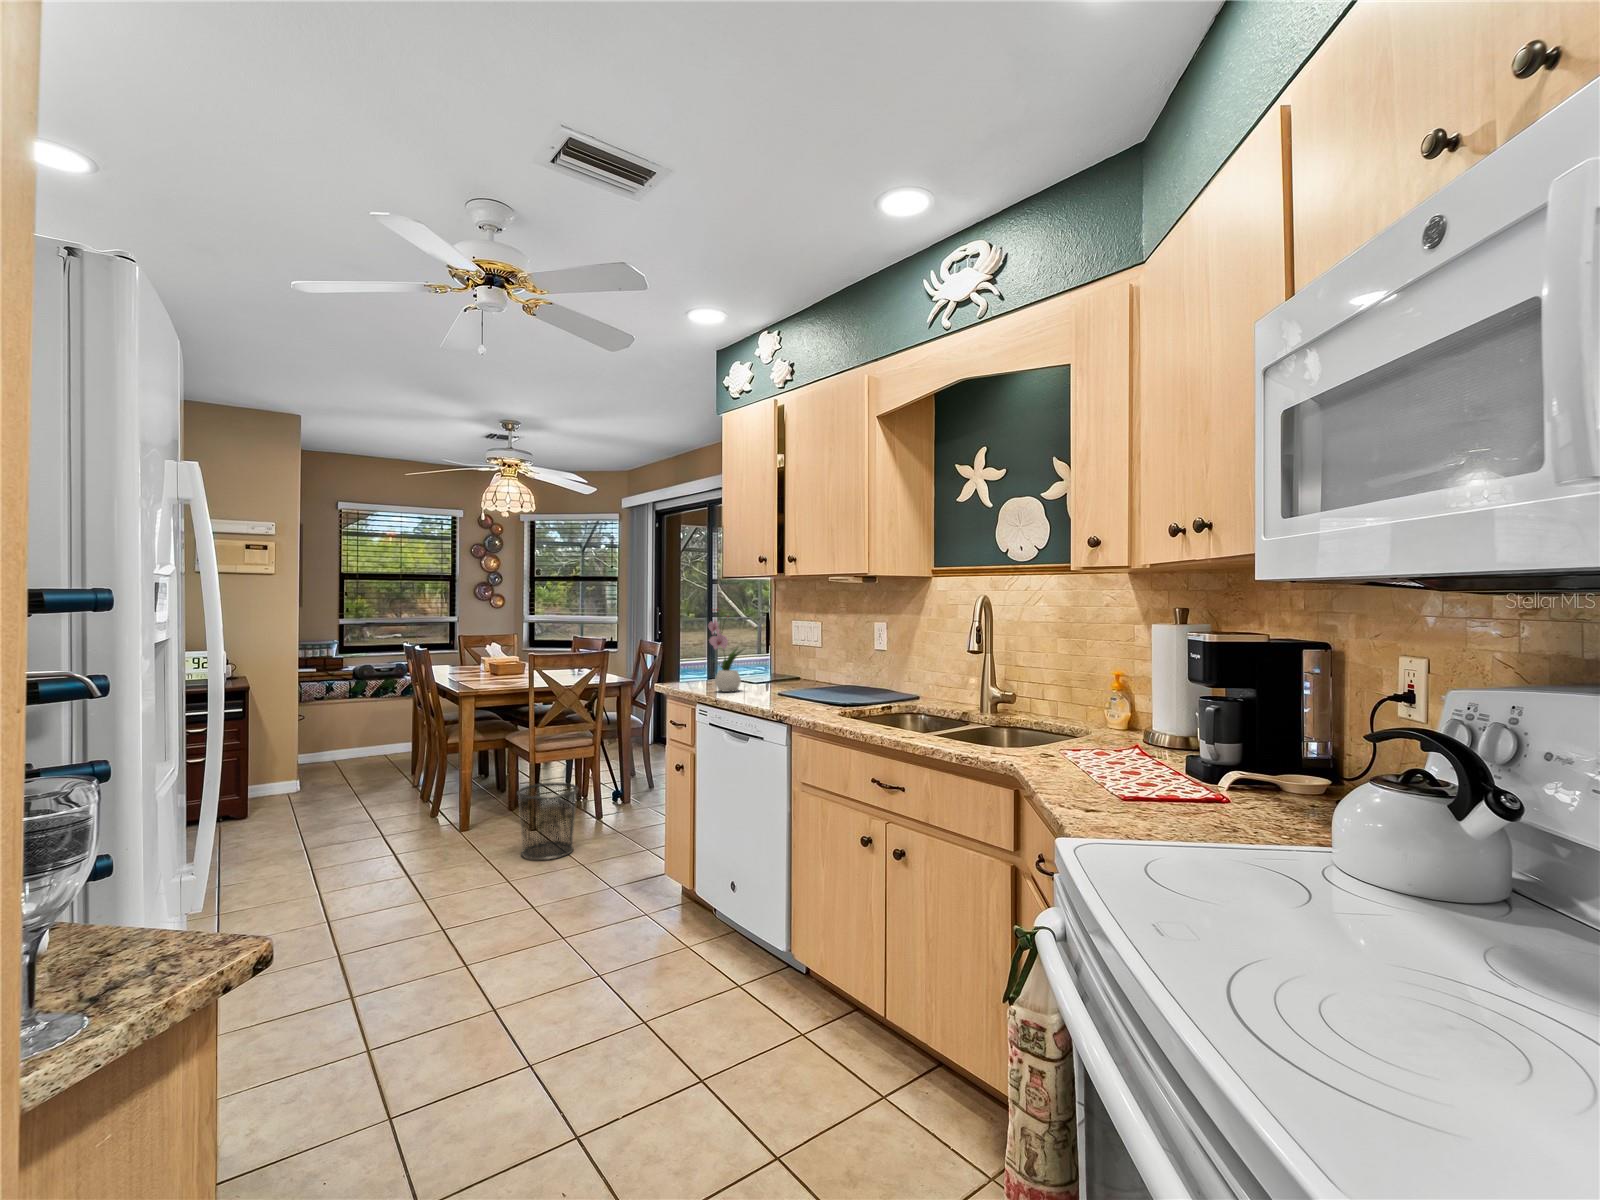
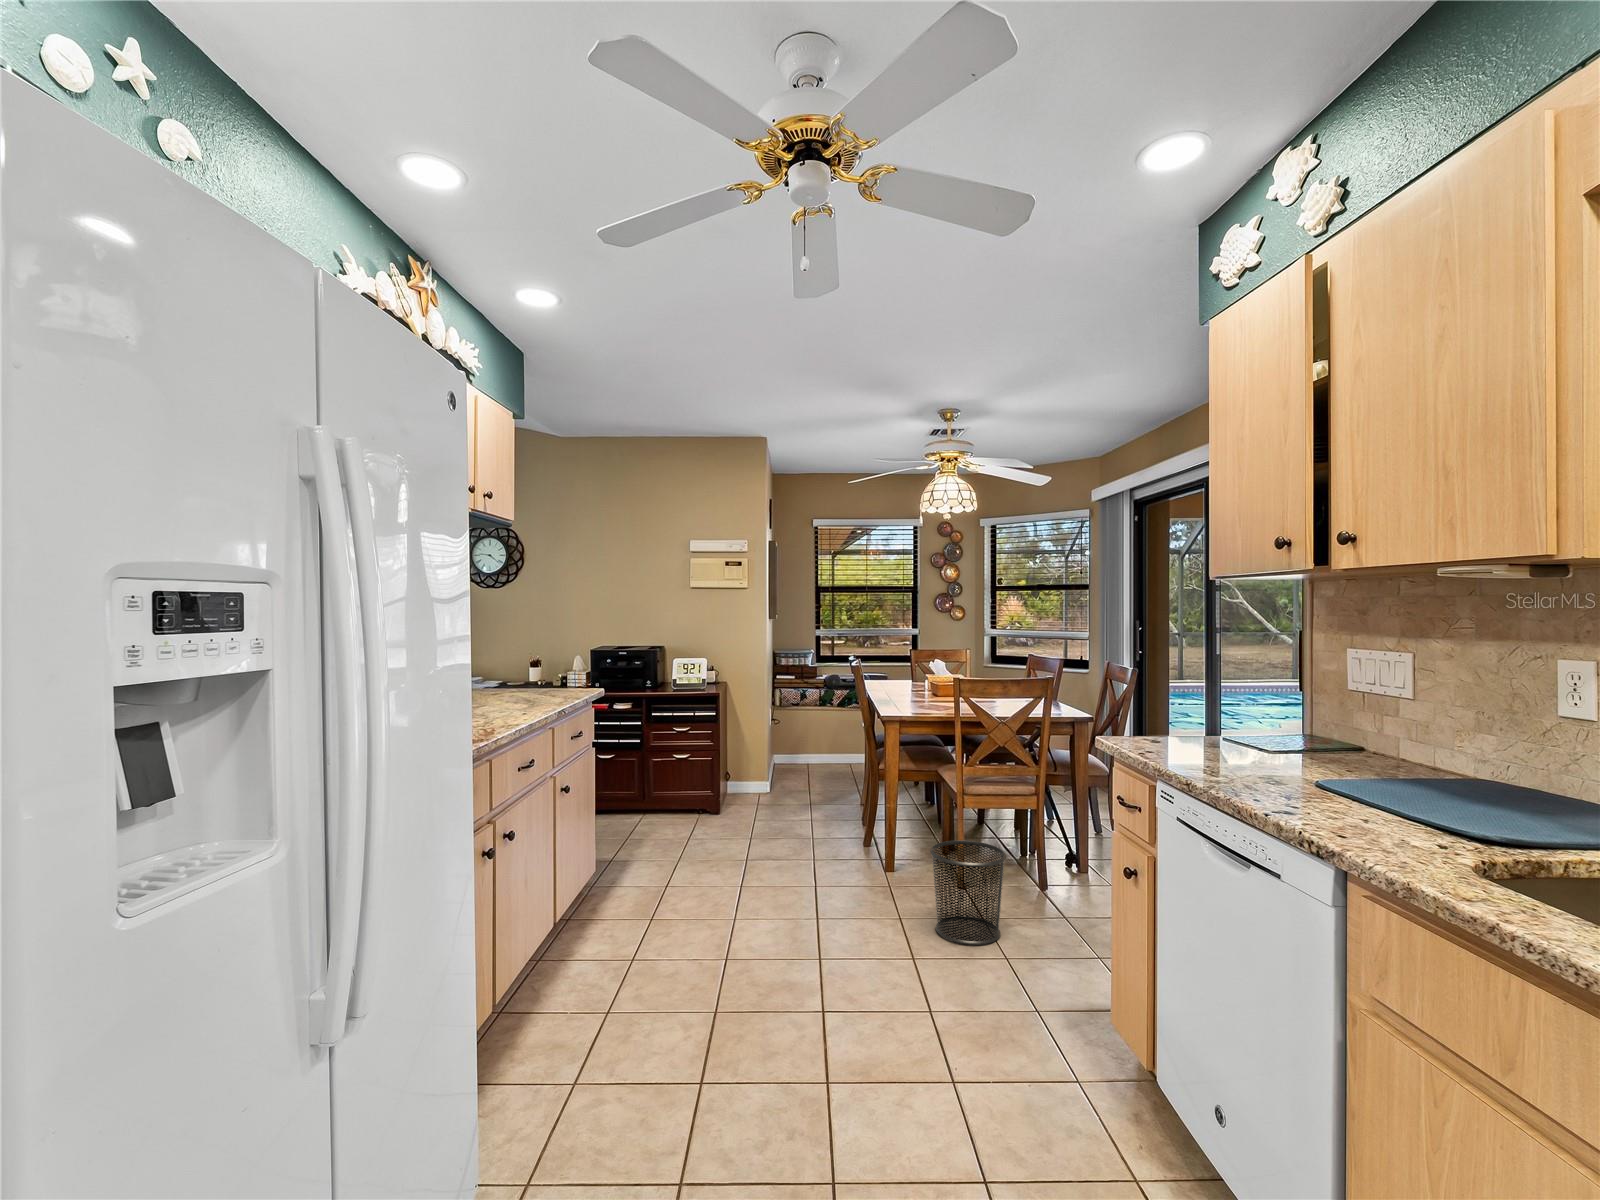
flower arrangement: present [709,609,742,692] -> none [1178,624,1249,766]

